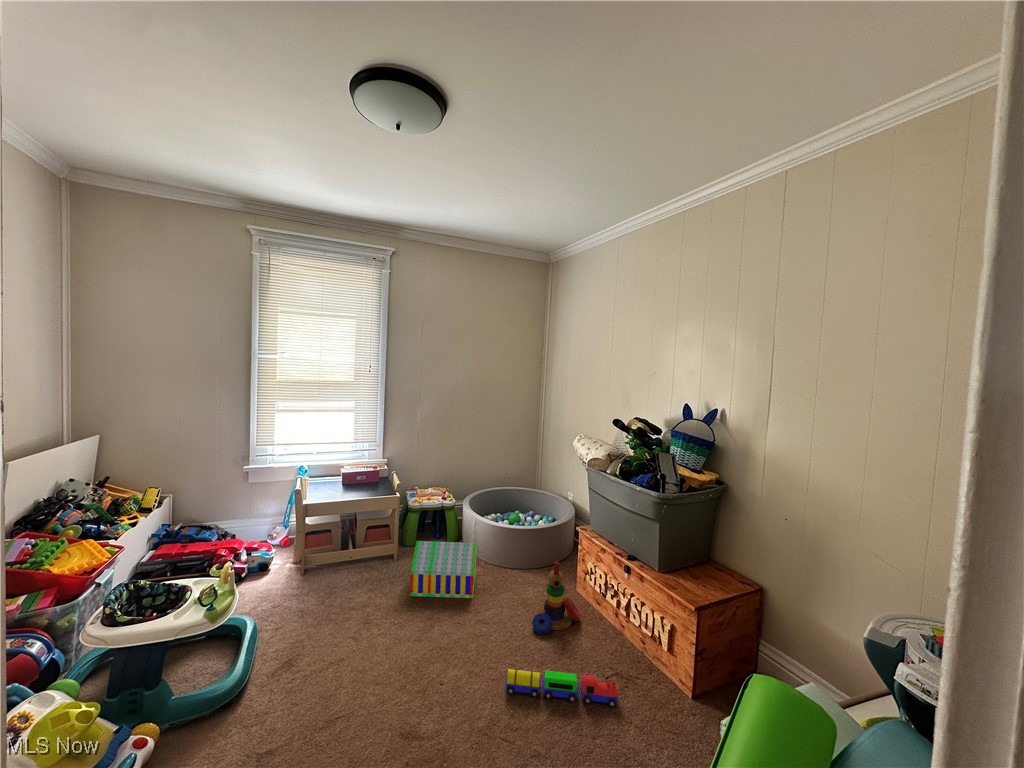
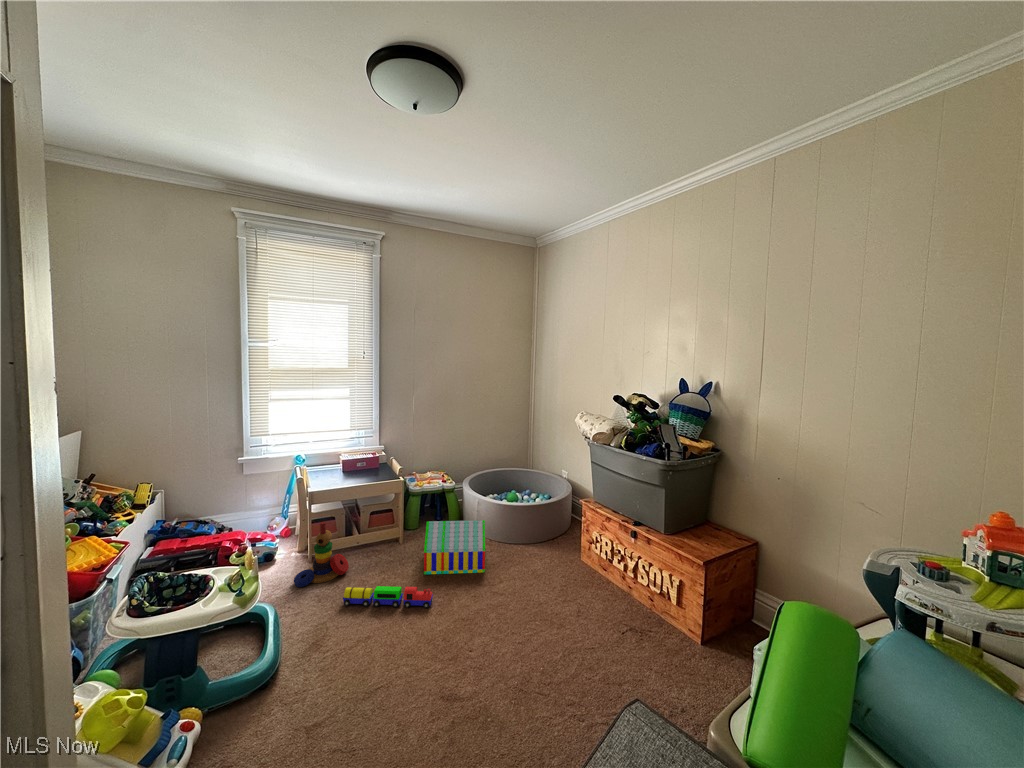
stacking toy: present [532,561,580,634] -> present [294,522,349,587]
toy train: present [505,669,618,707] -> present [343,586,433,608]

